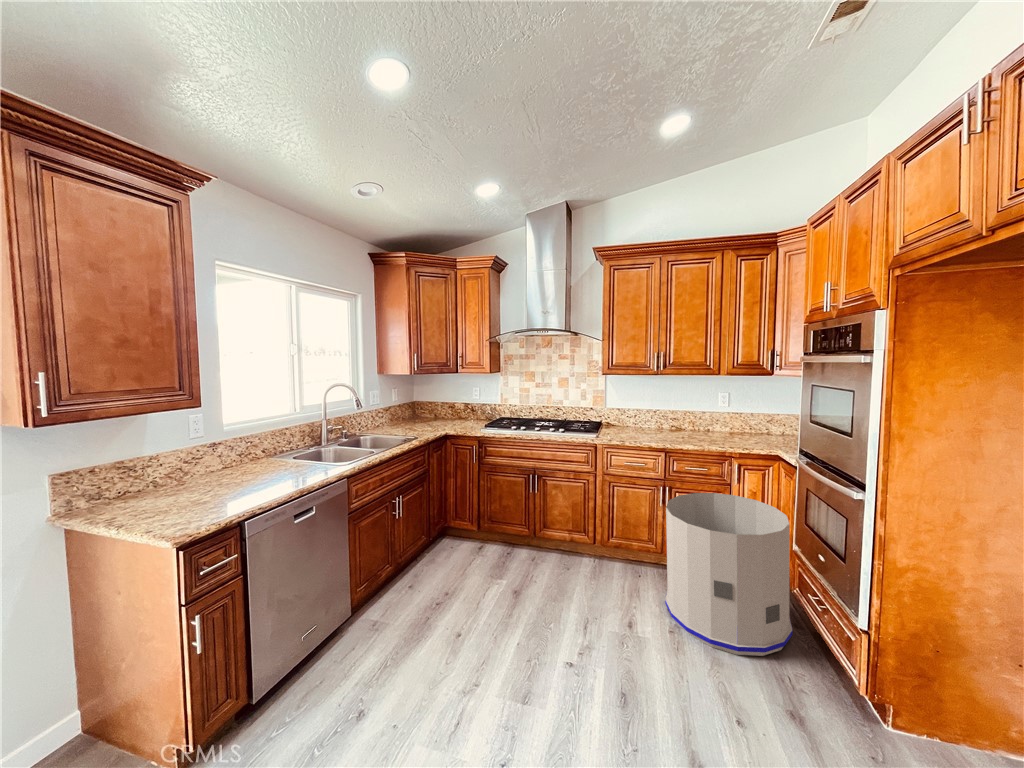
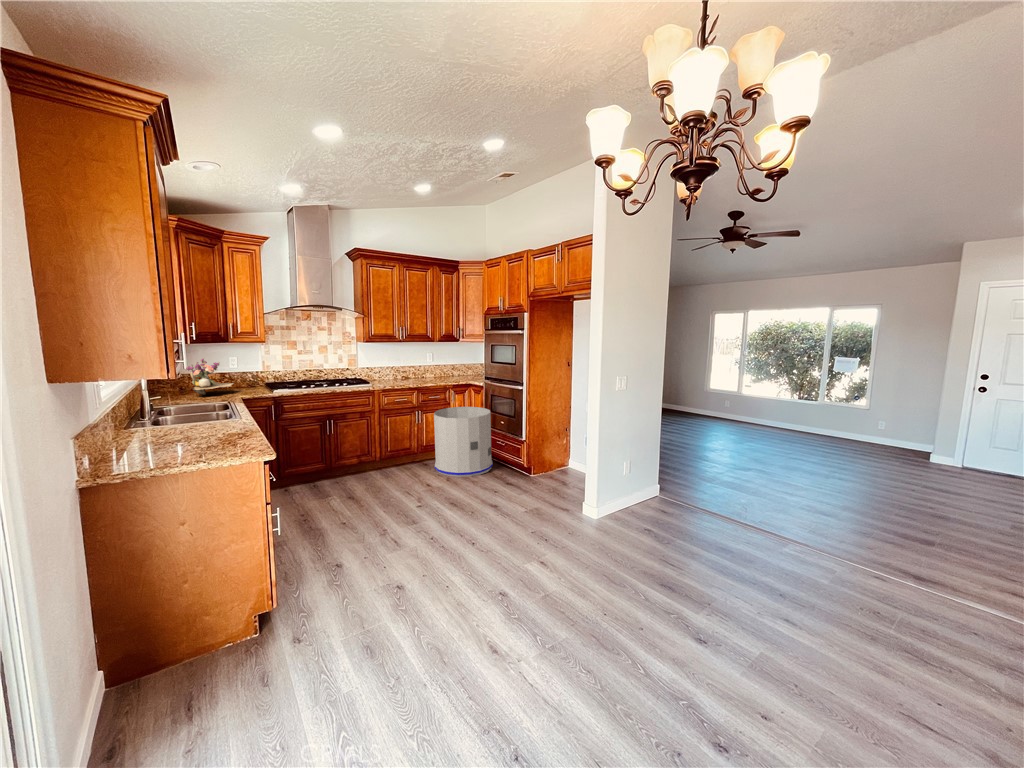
flower arrangement: none [417,387,459,424] -> present [186,358,233,395]

